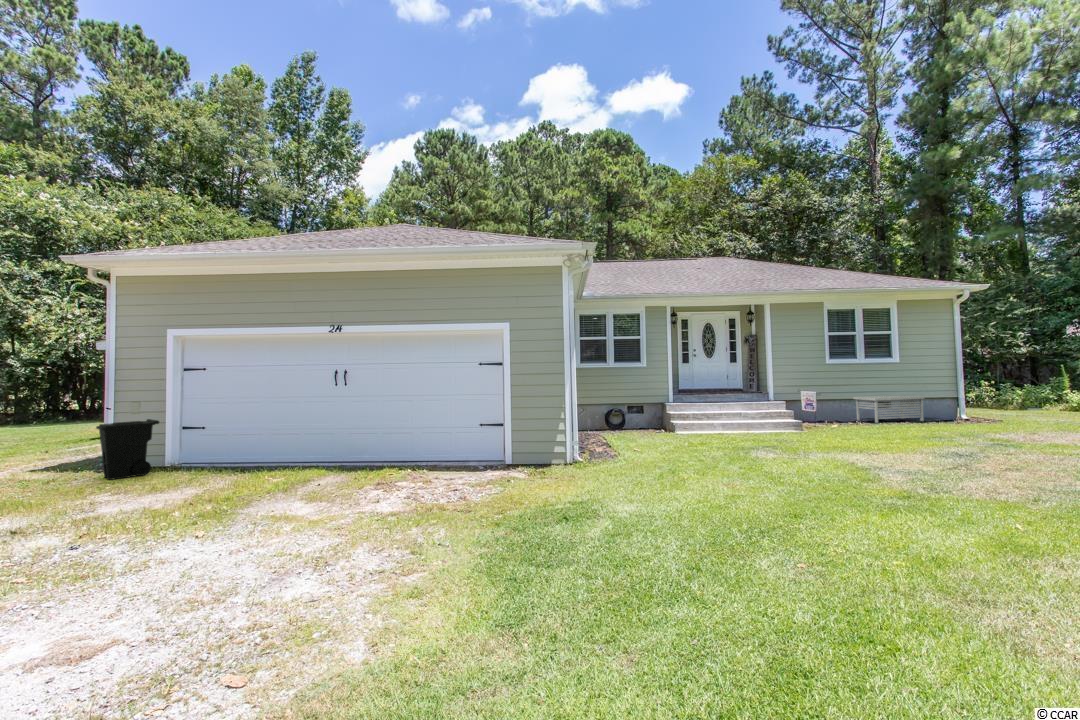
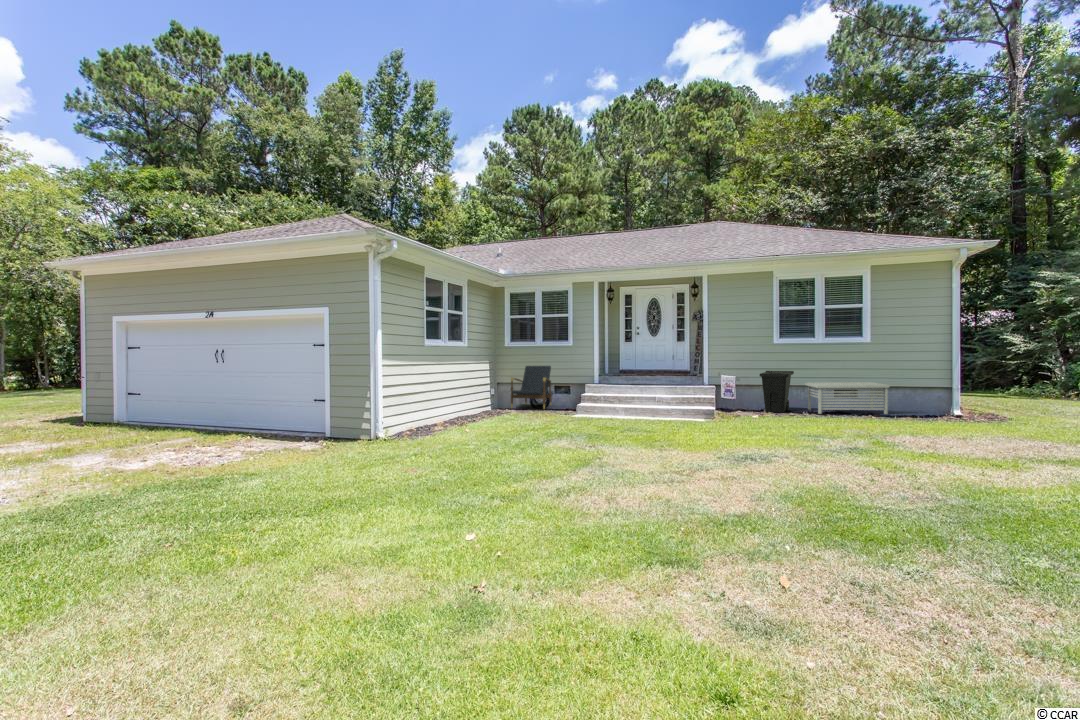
lounge chair: none [601,387,639,430] -> present [511,366,552,409]
trash can: present [96,419,159,480] -> present [760,371,794,412]

